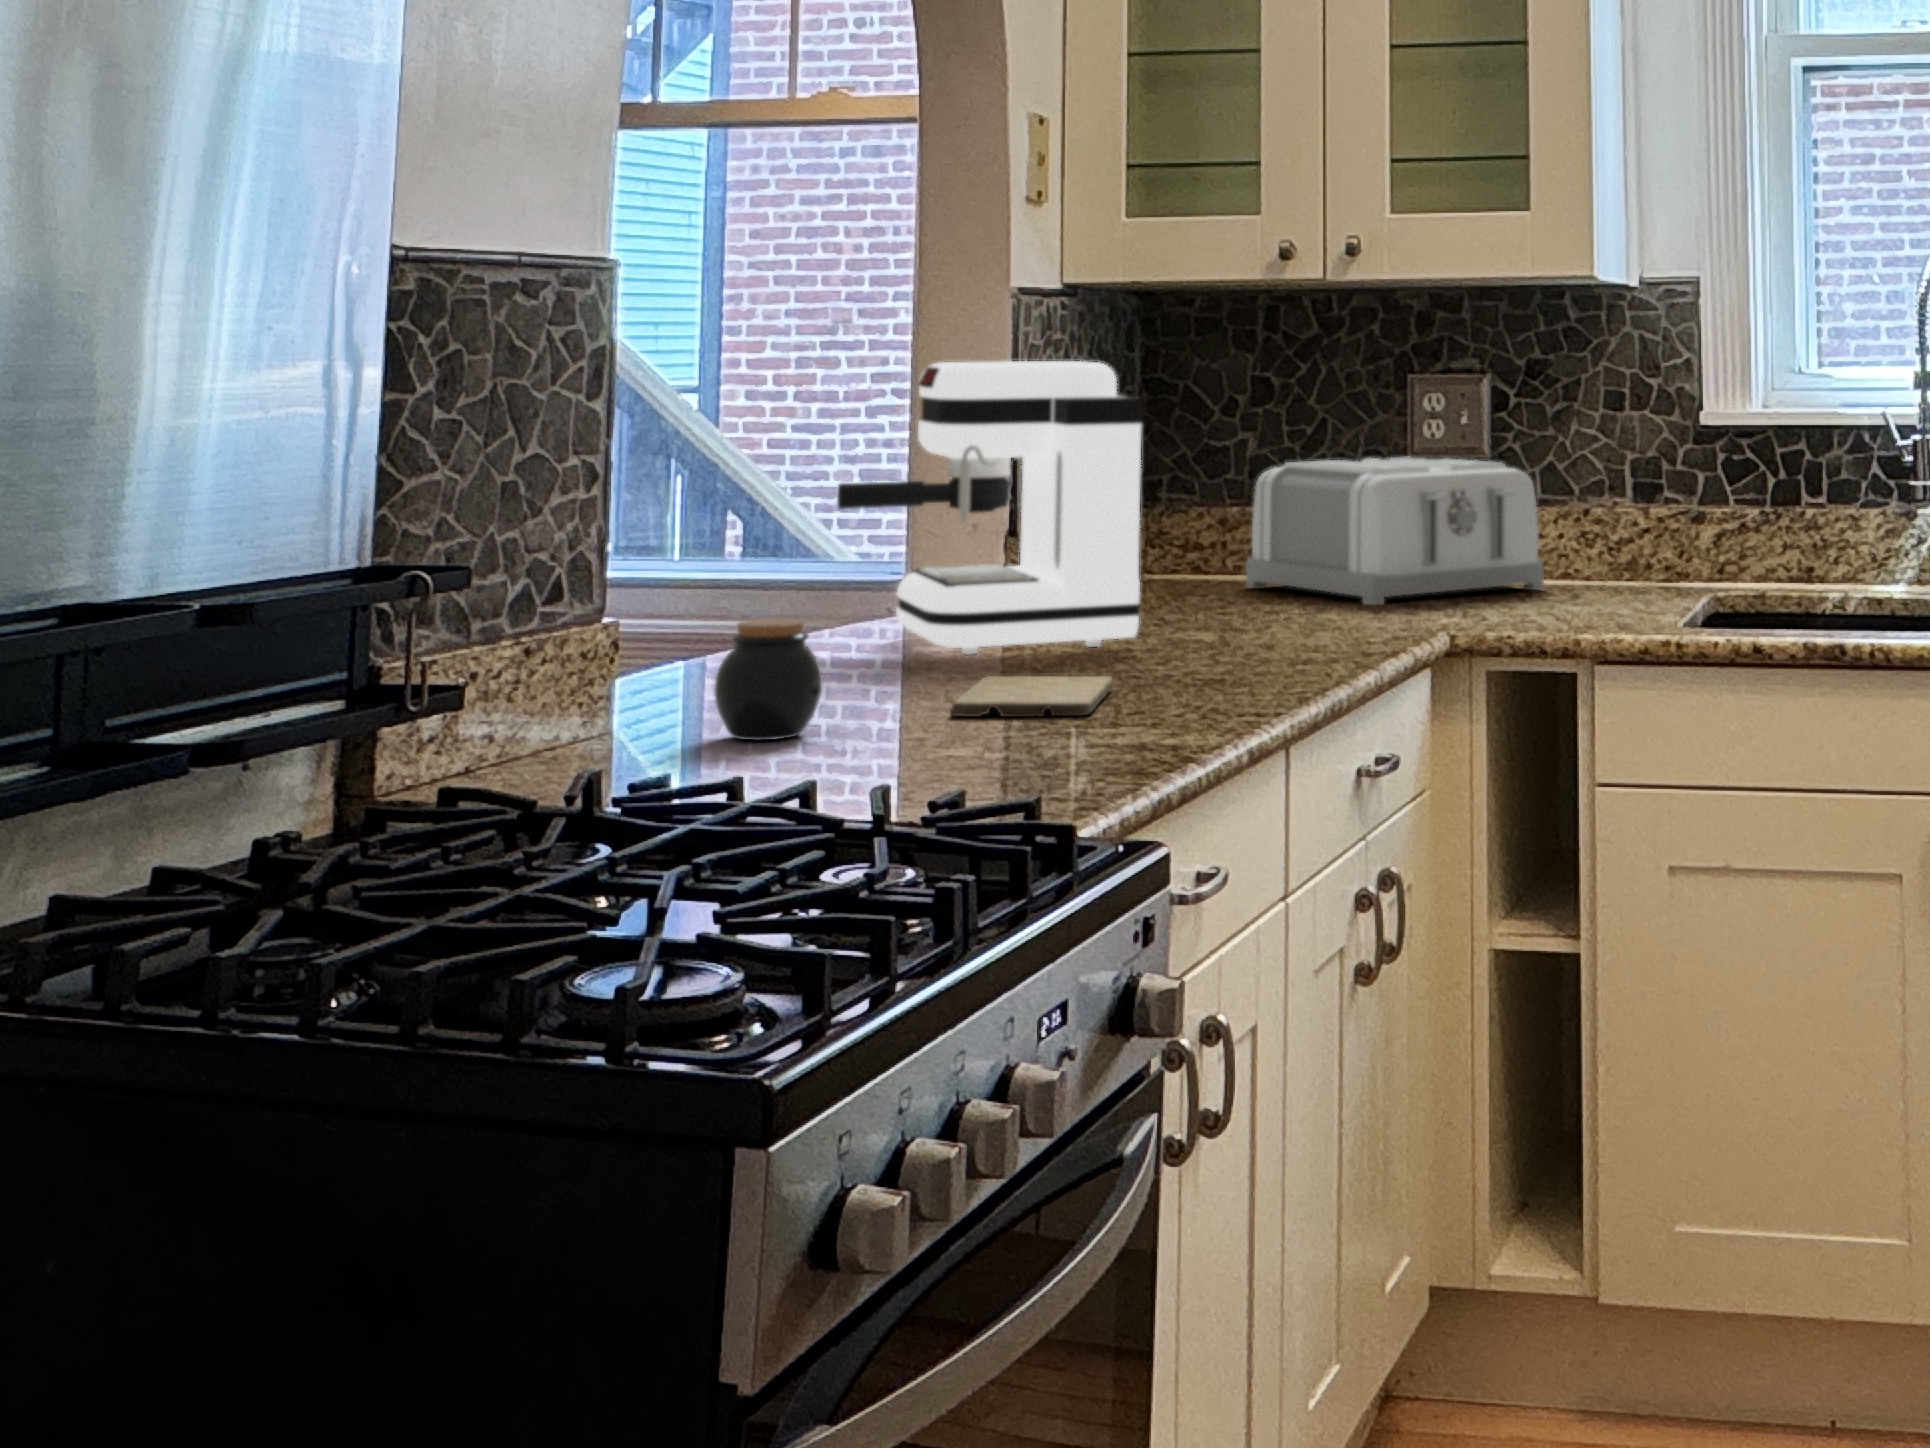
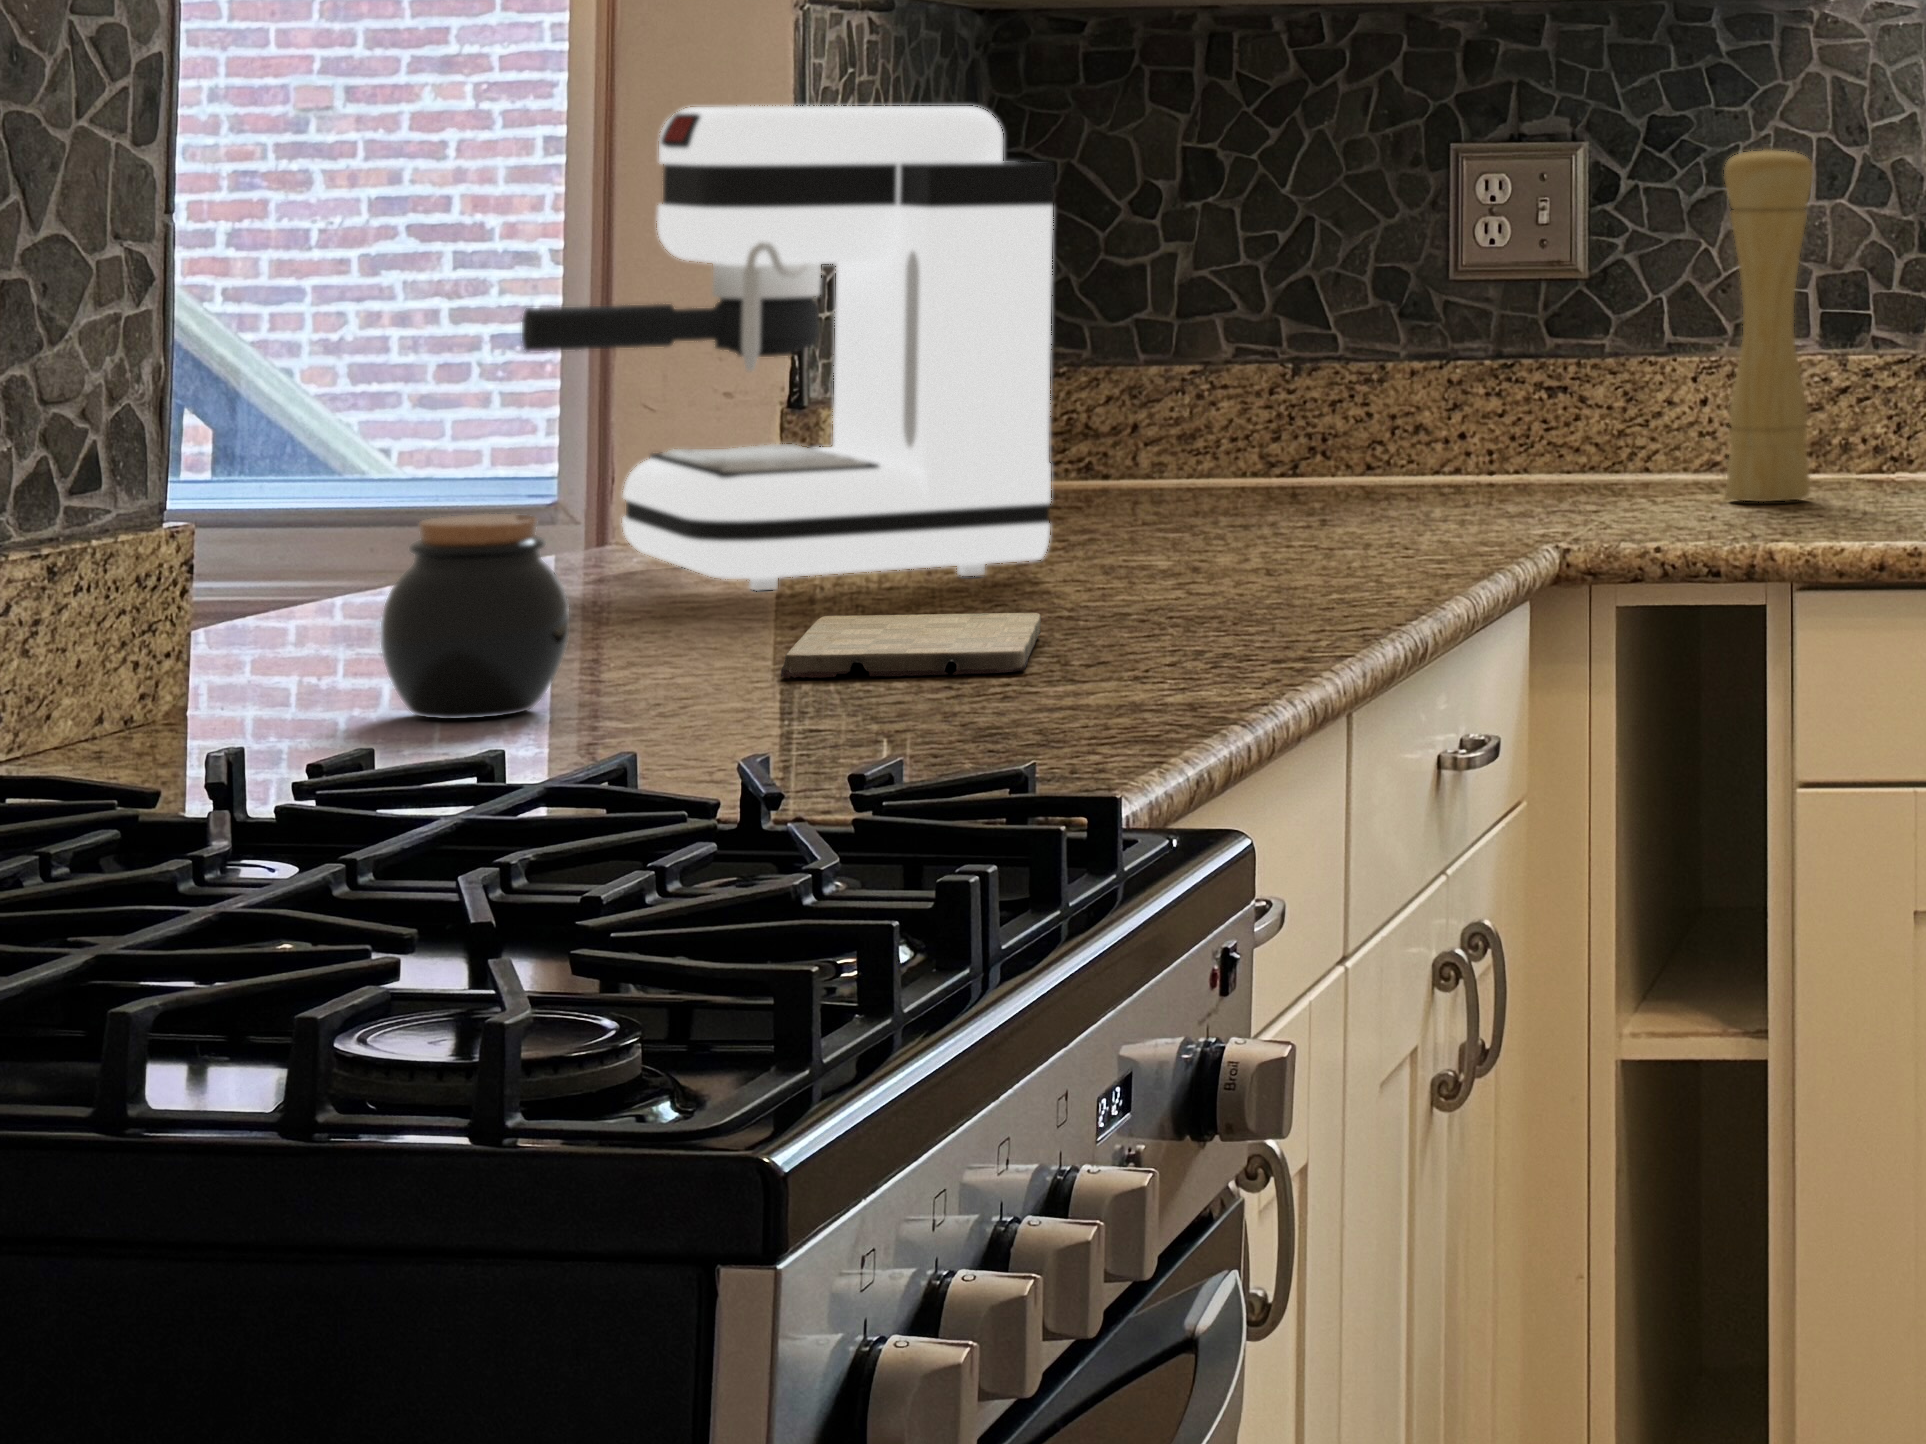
pepper mill: none [1565,380,1620,602] -> present [1724,145,1813,502]
toaster: present [1246,456,1544,605] -> none [1182,276,1677,512]

